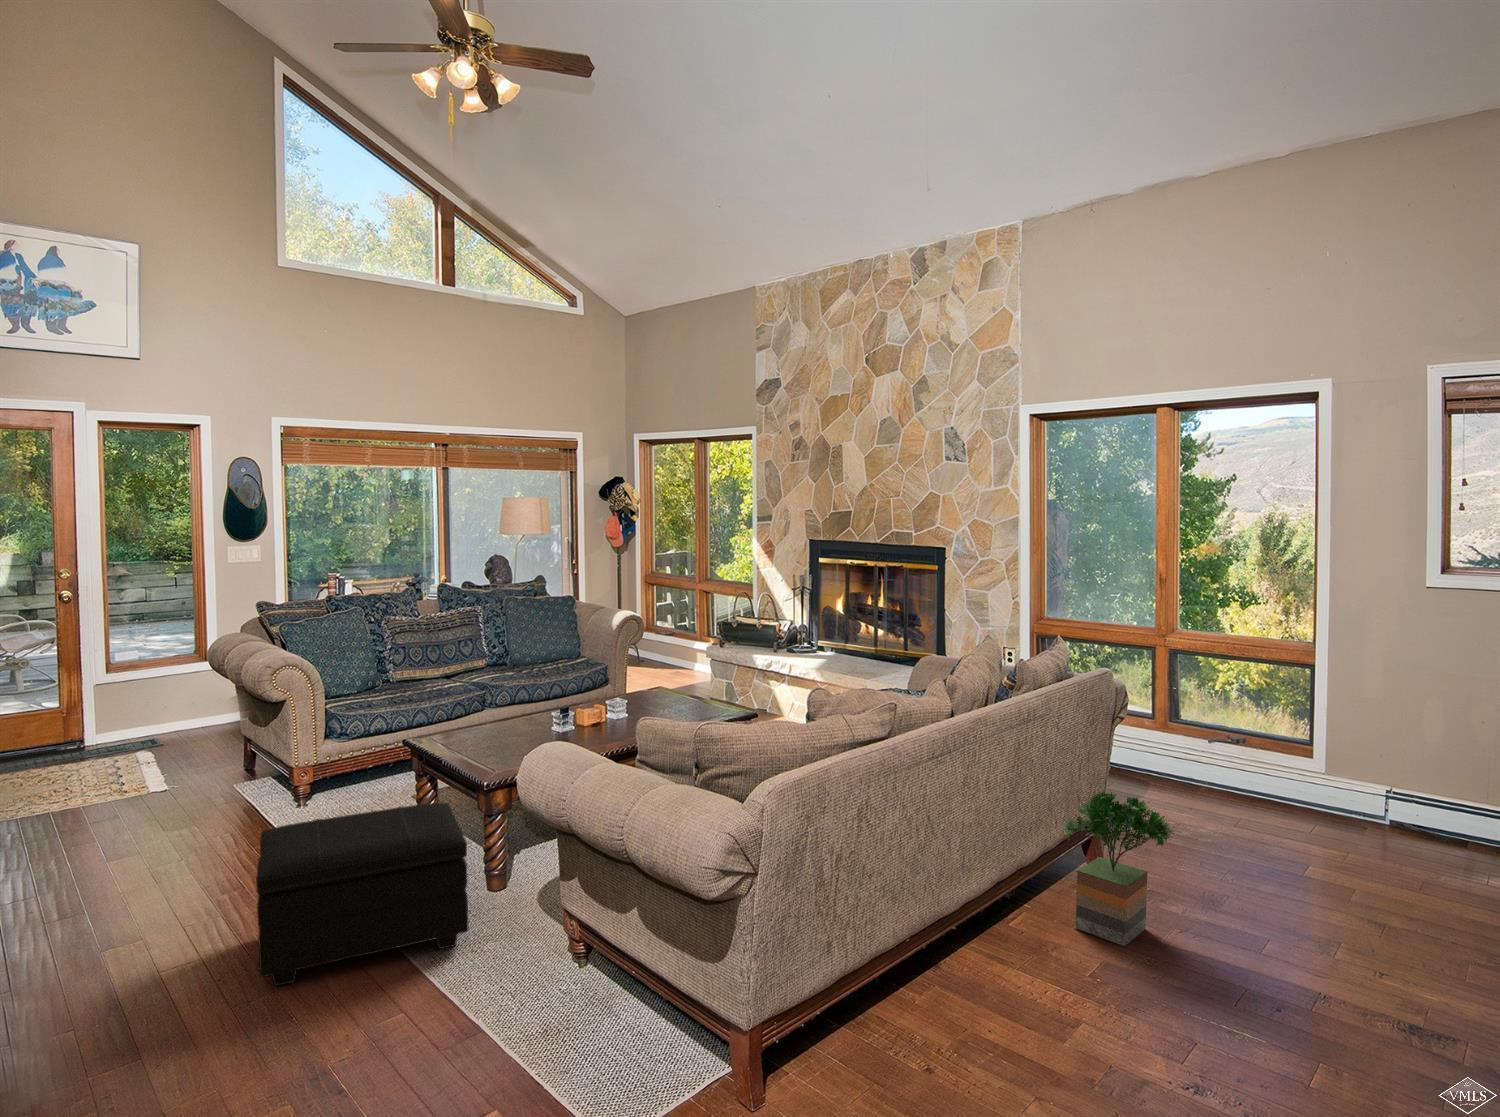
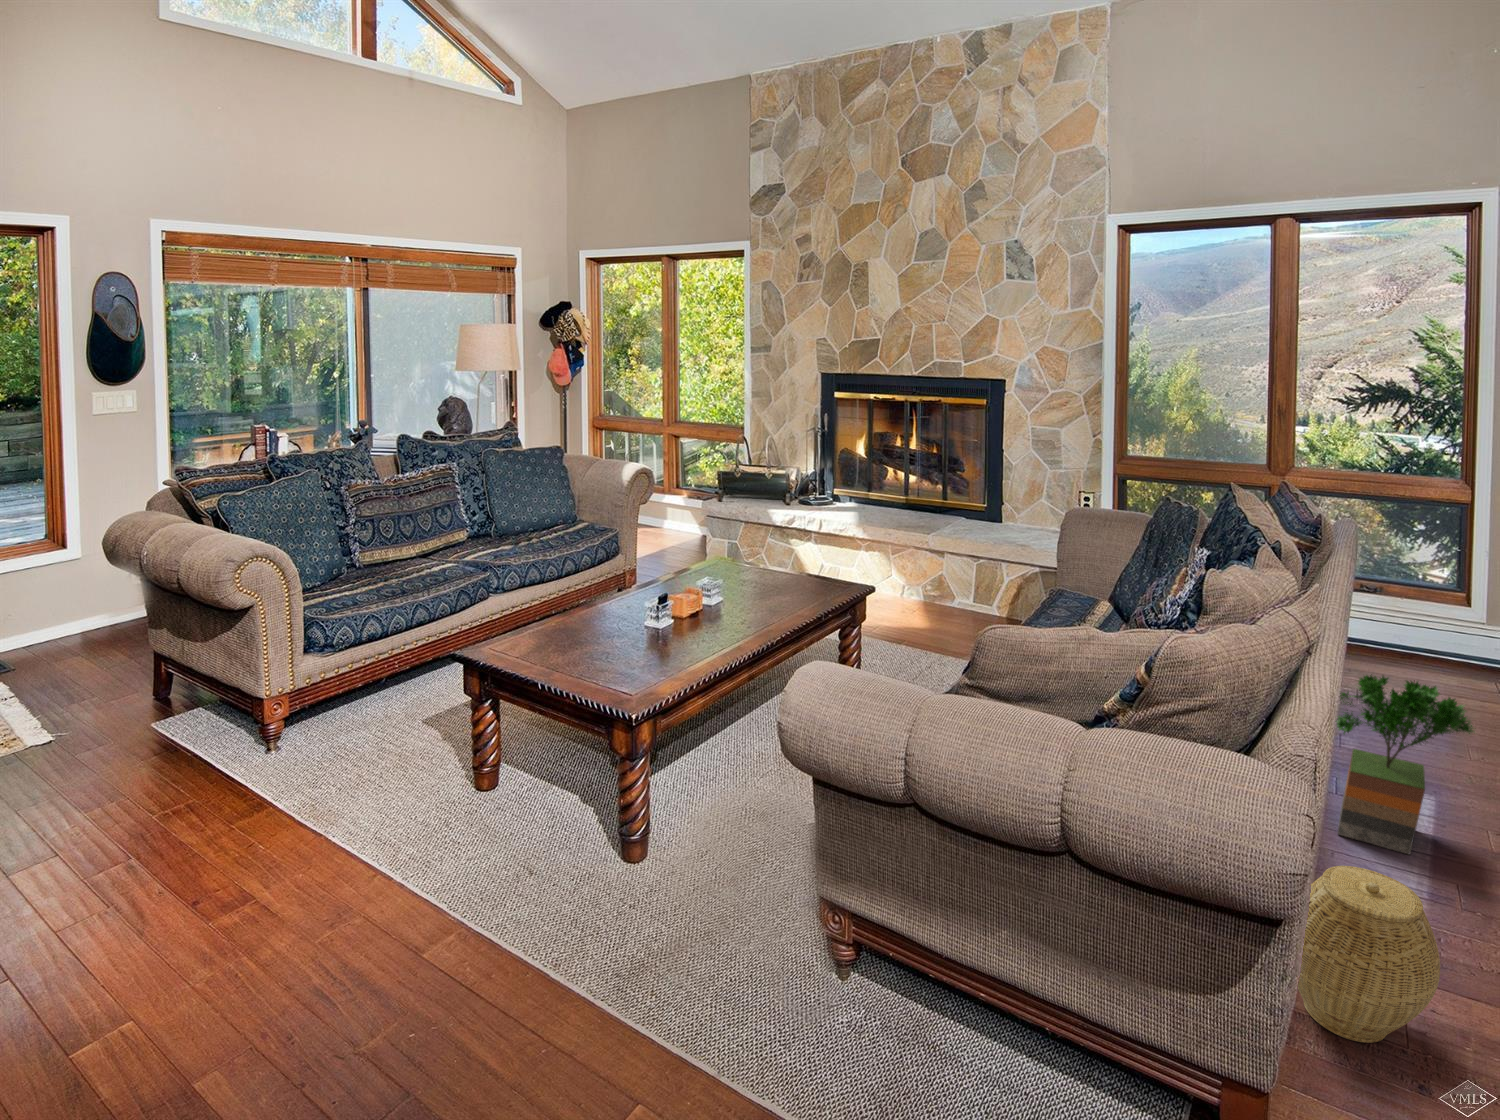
footstool: present [256,803,468,986] -> none [290,747,621,1056]
woven basket: none [914,913,1012,1051] -> present [1298,866,1440,1043]

